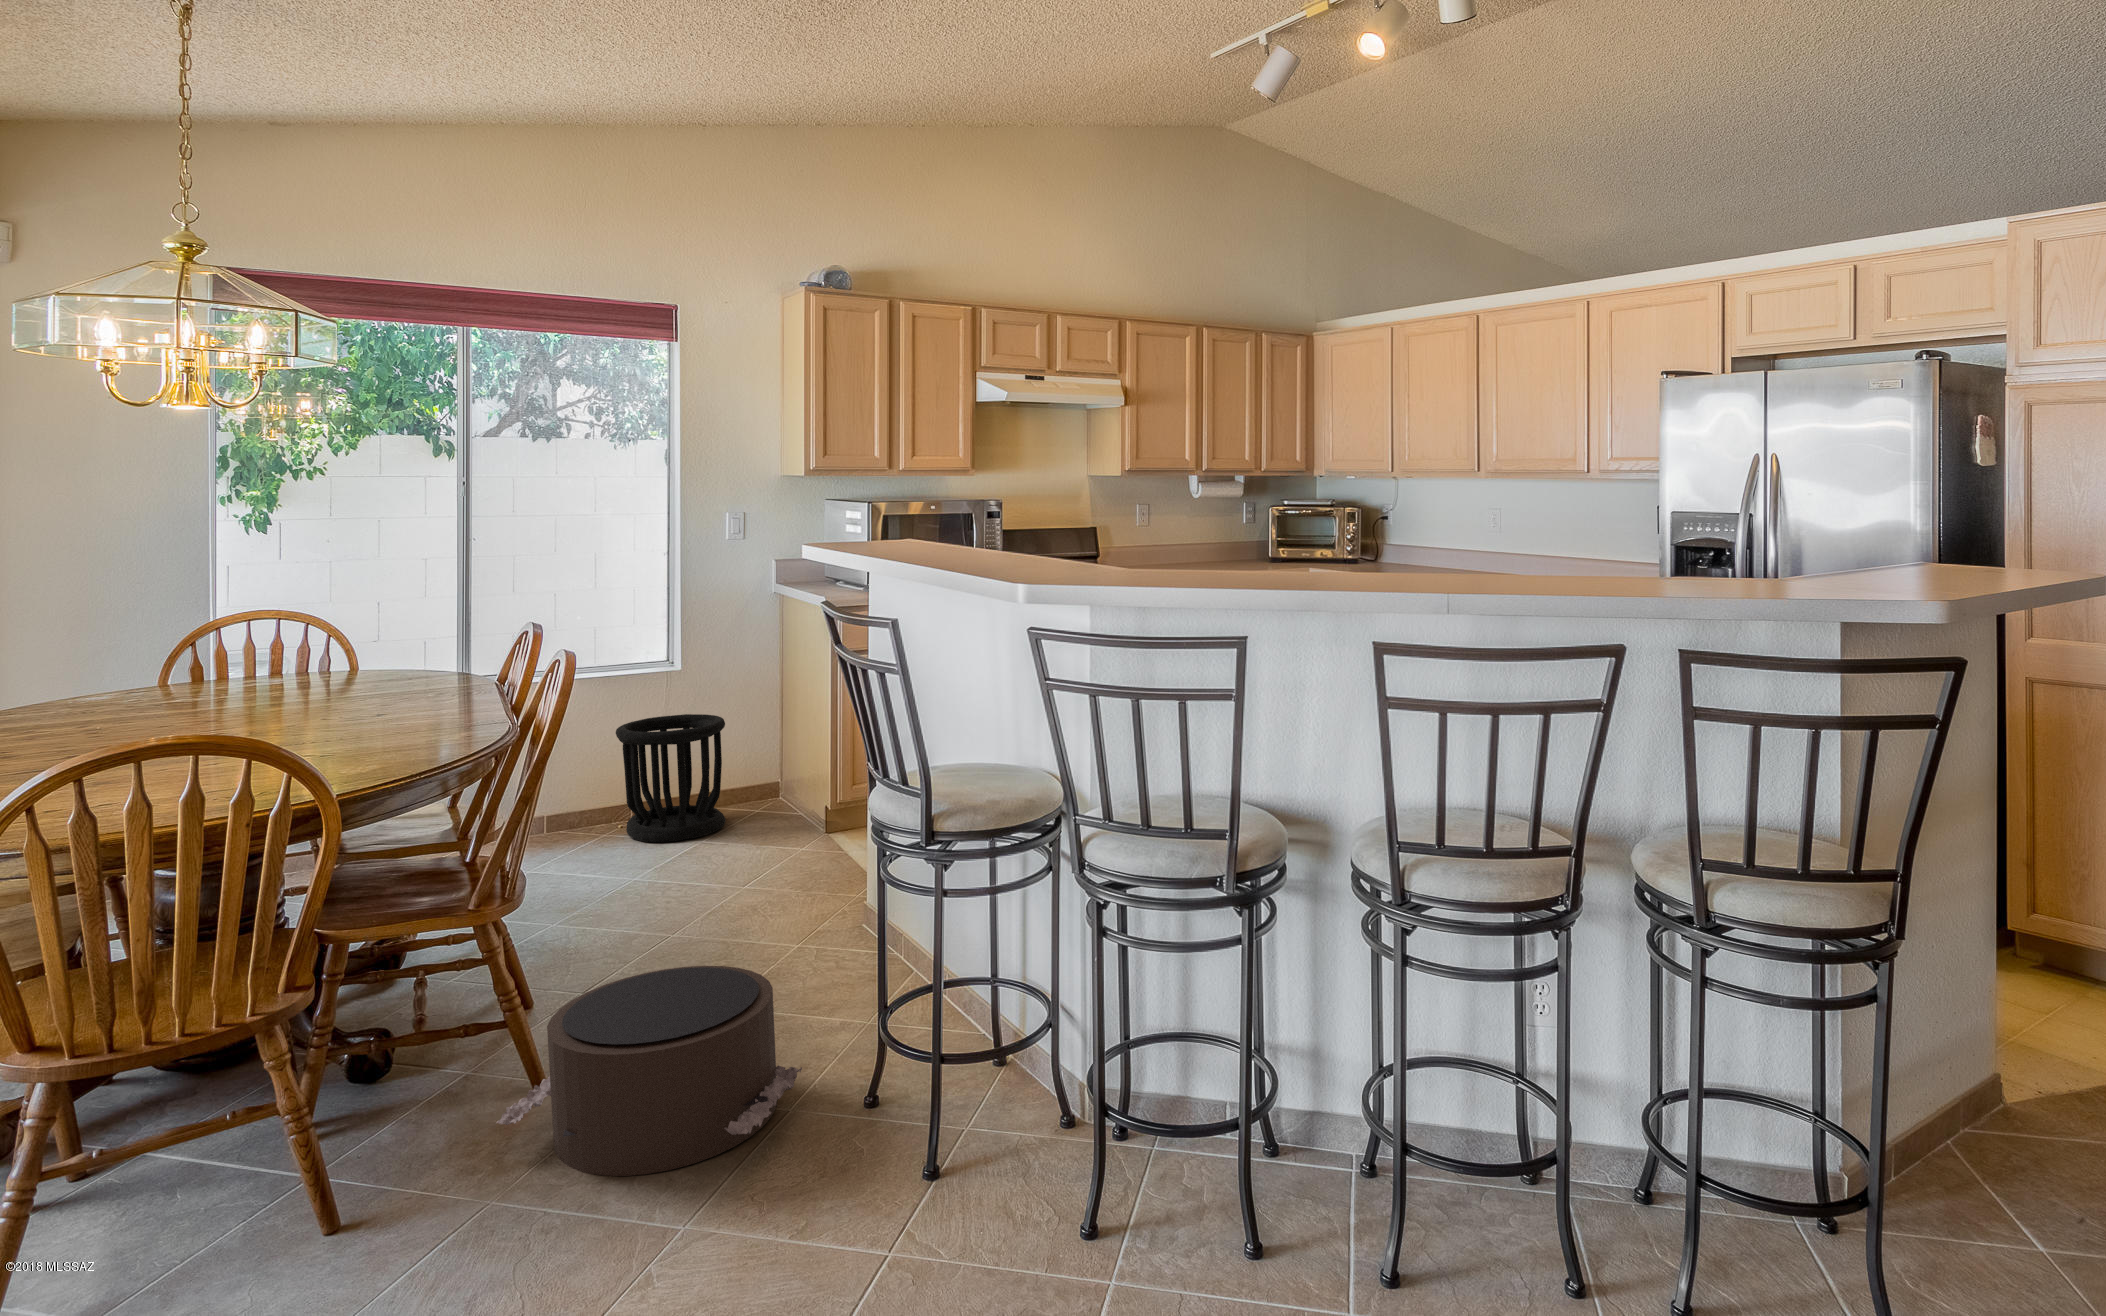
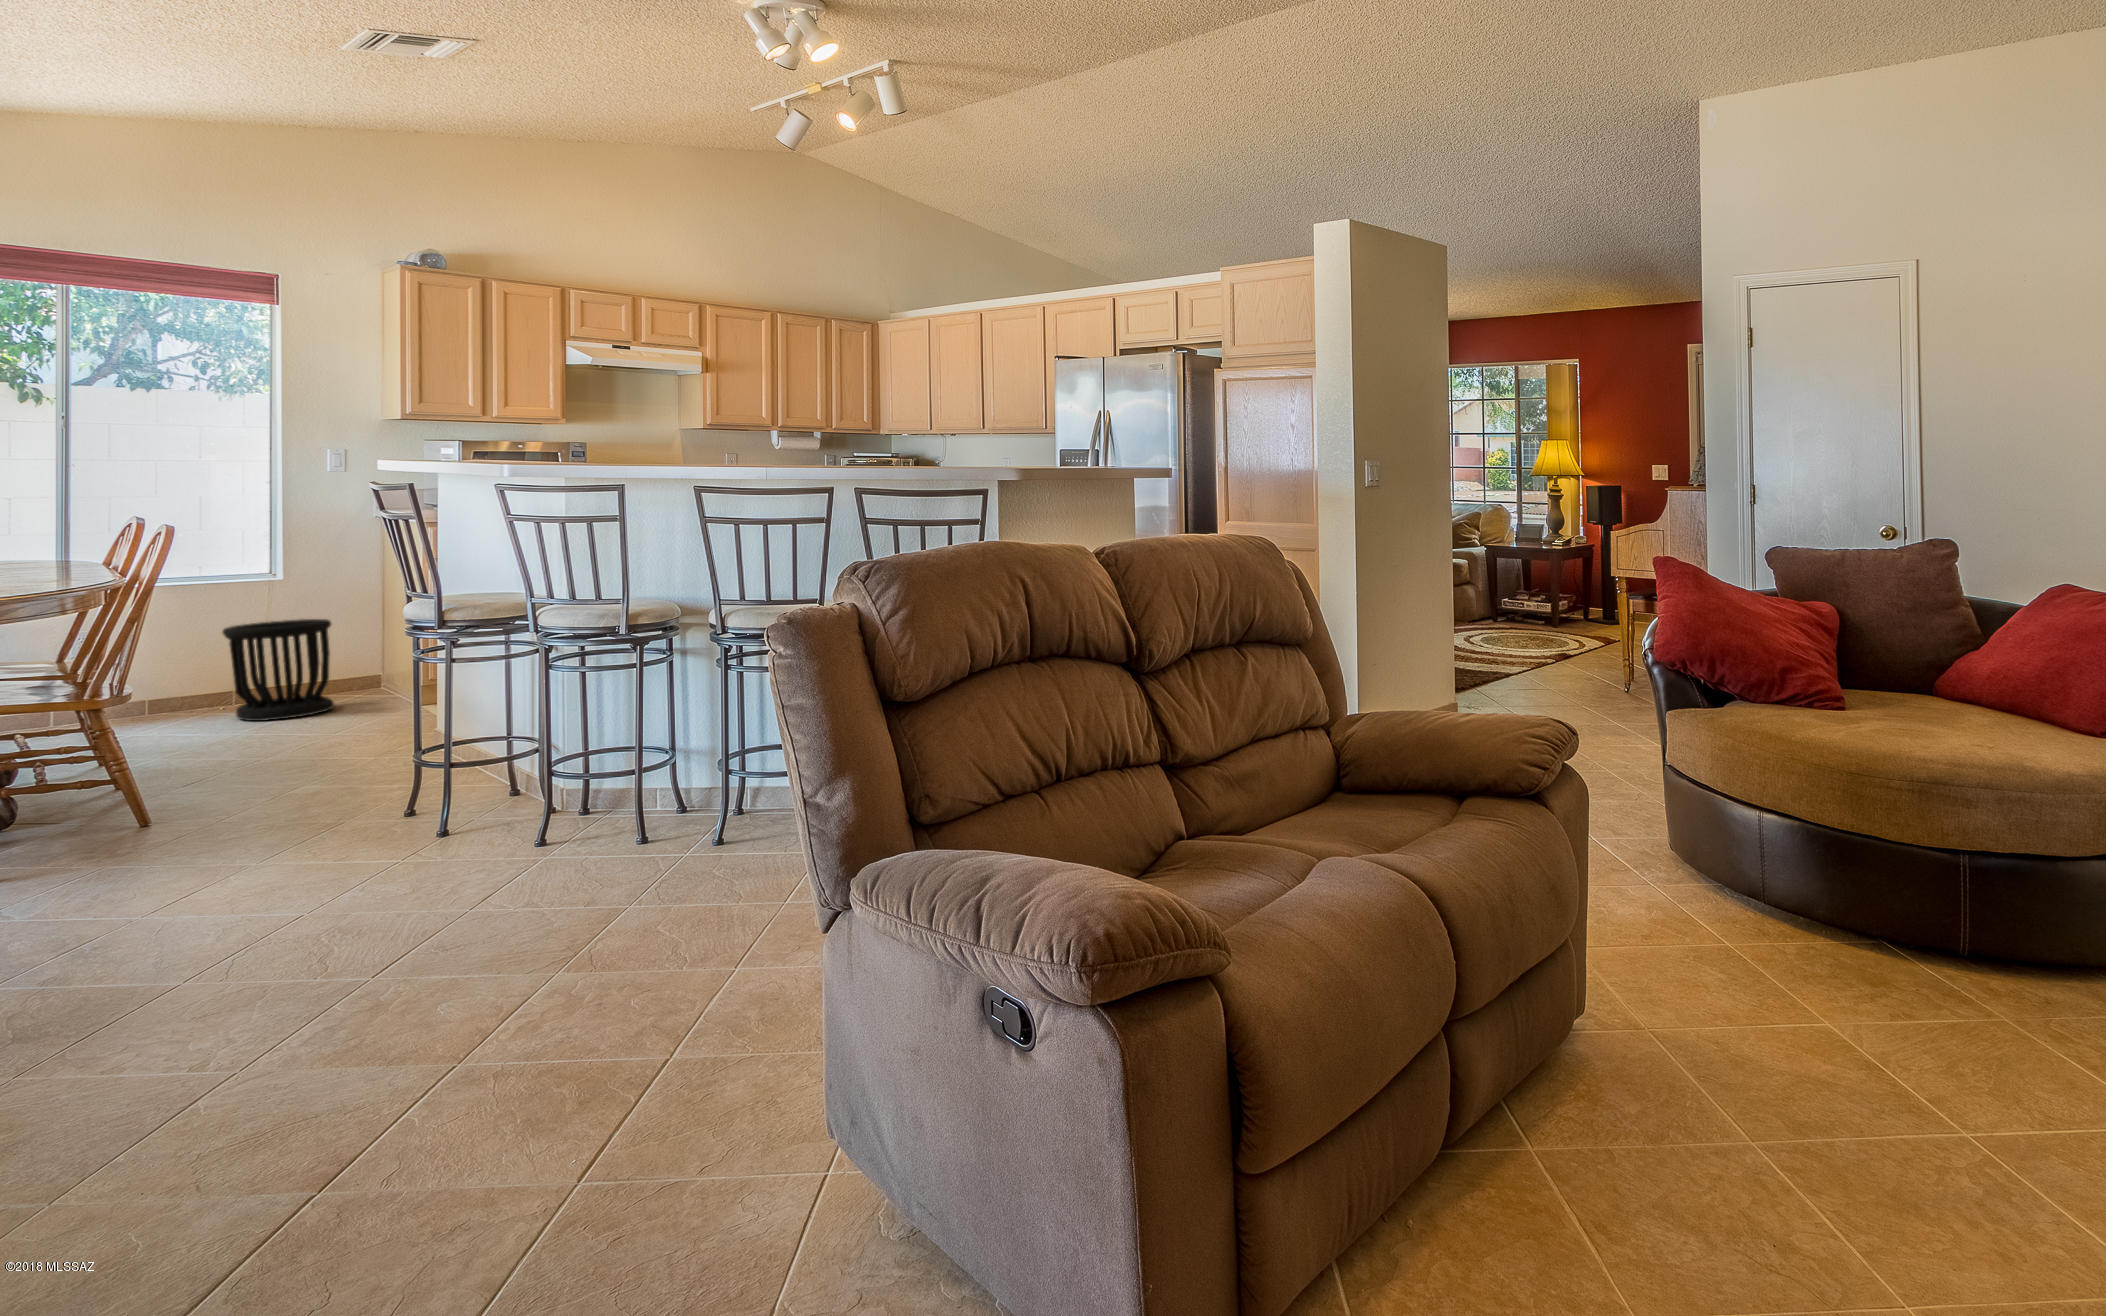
pouf: present [496,966,802,1176] -> none [68,734,338,858]

